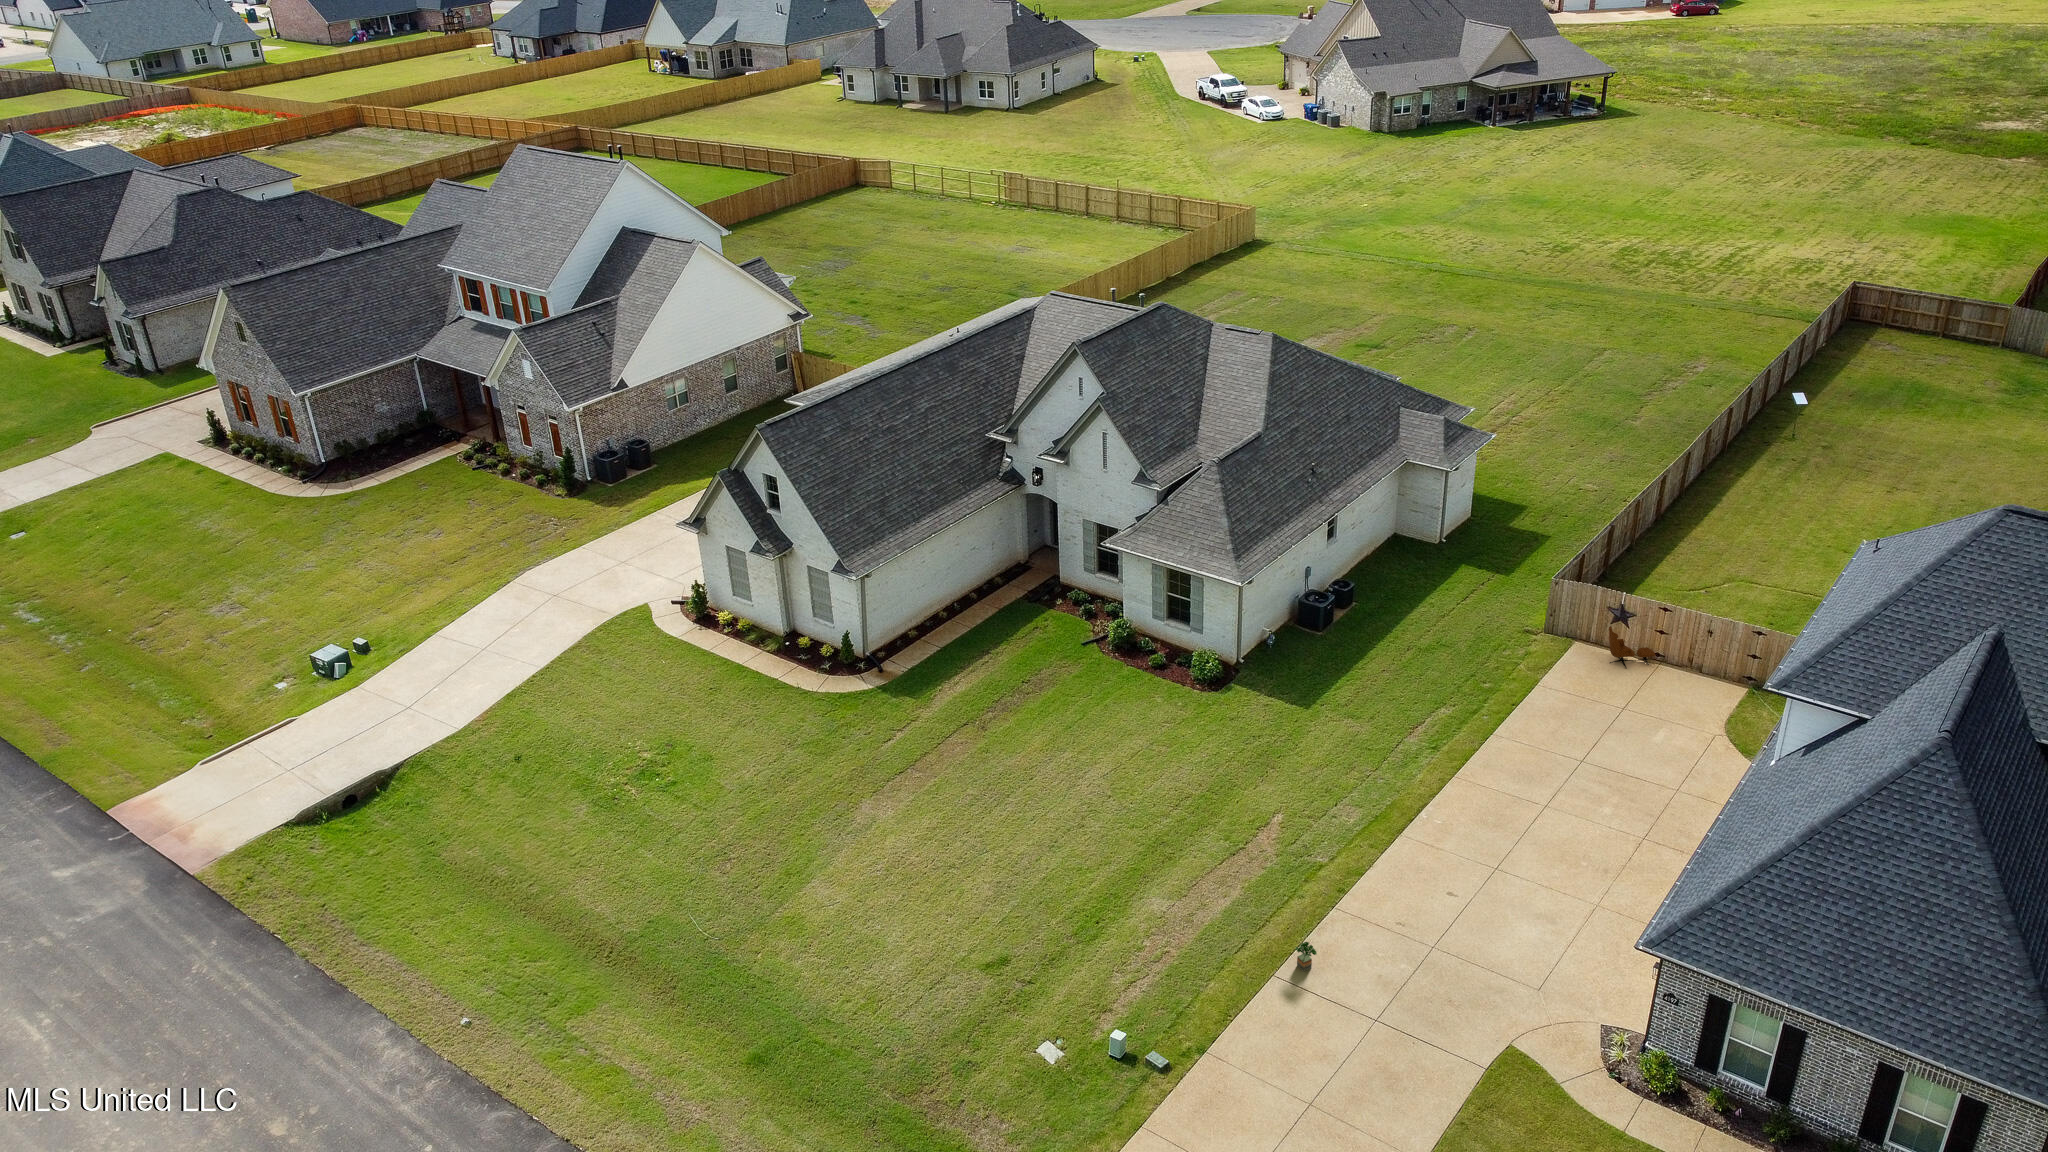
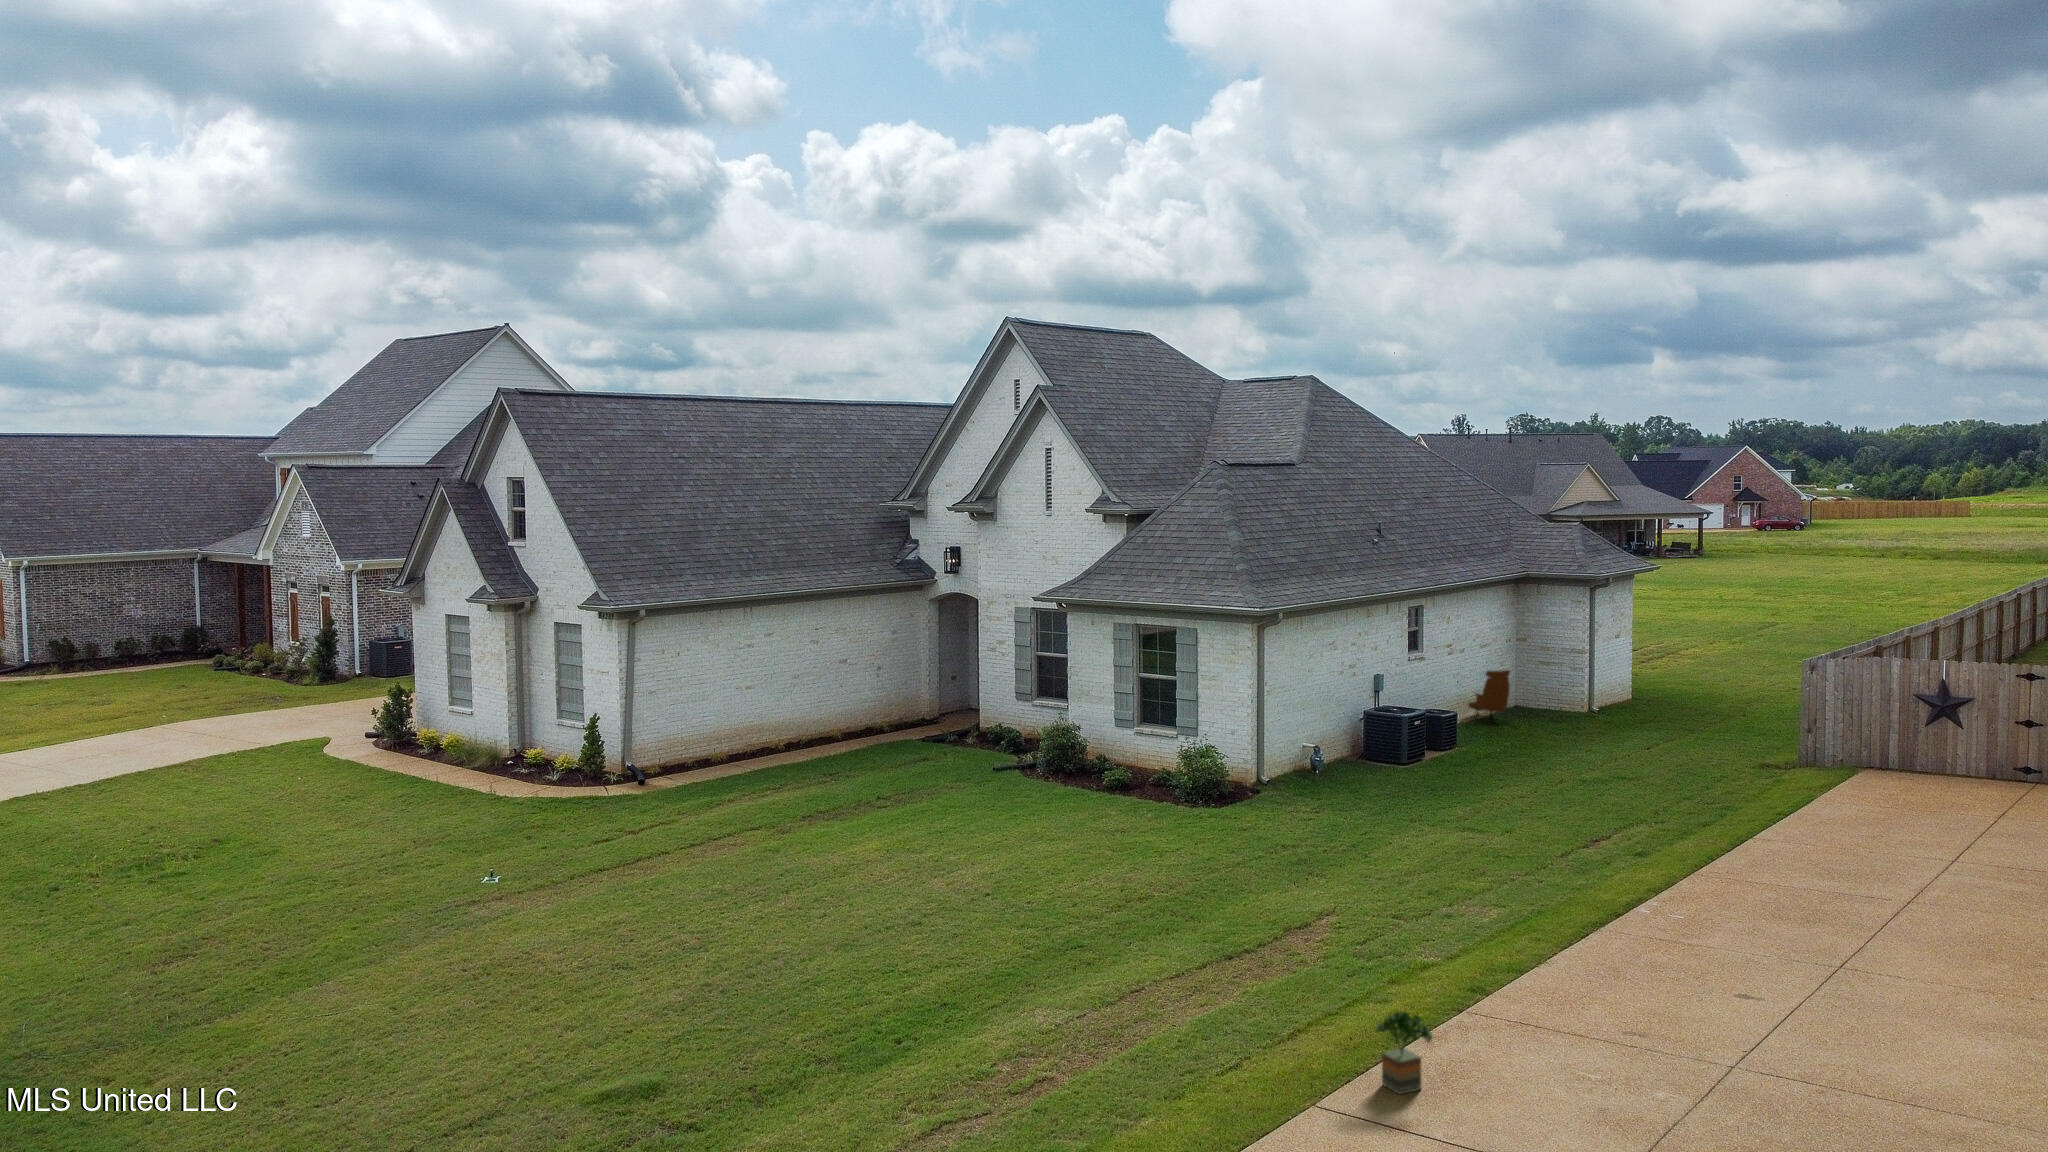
lounge chair: present [1609,626,1655,667] -> present [1468,670,1510,724]

